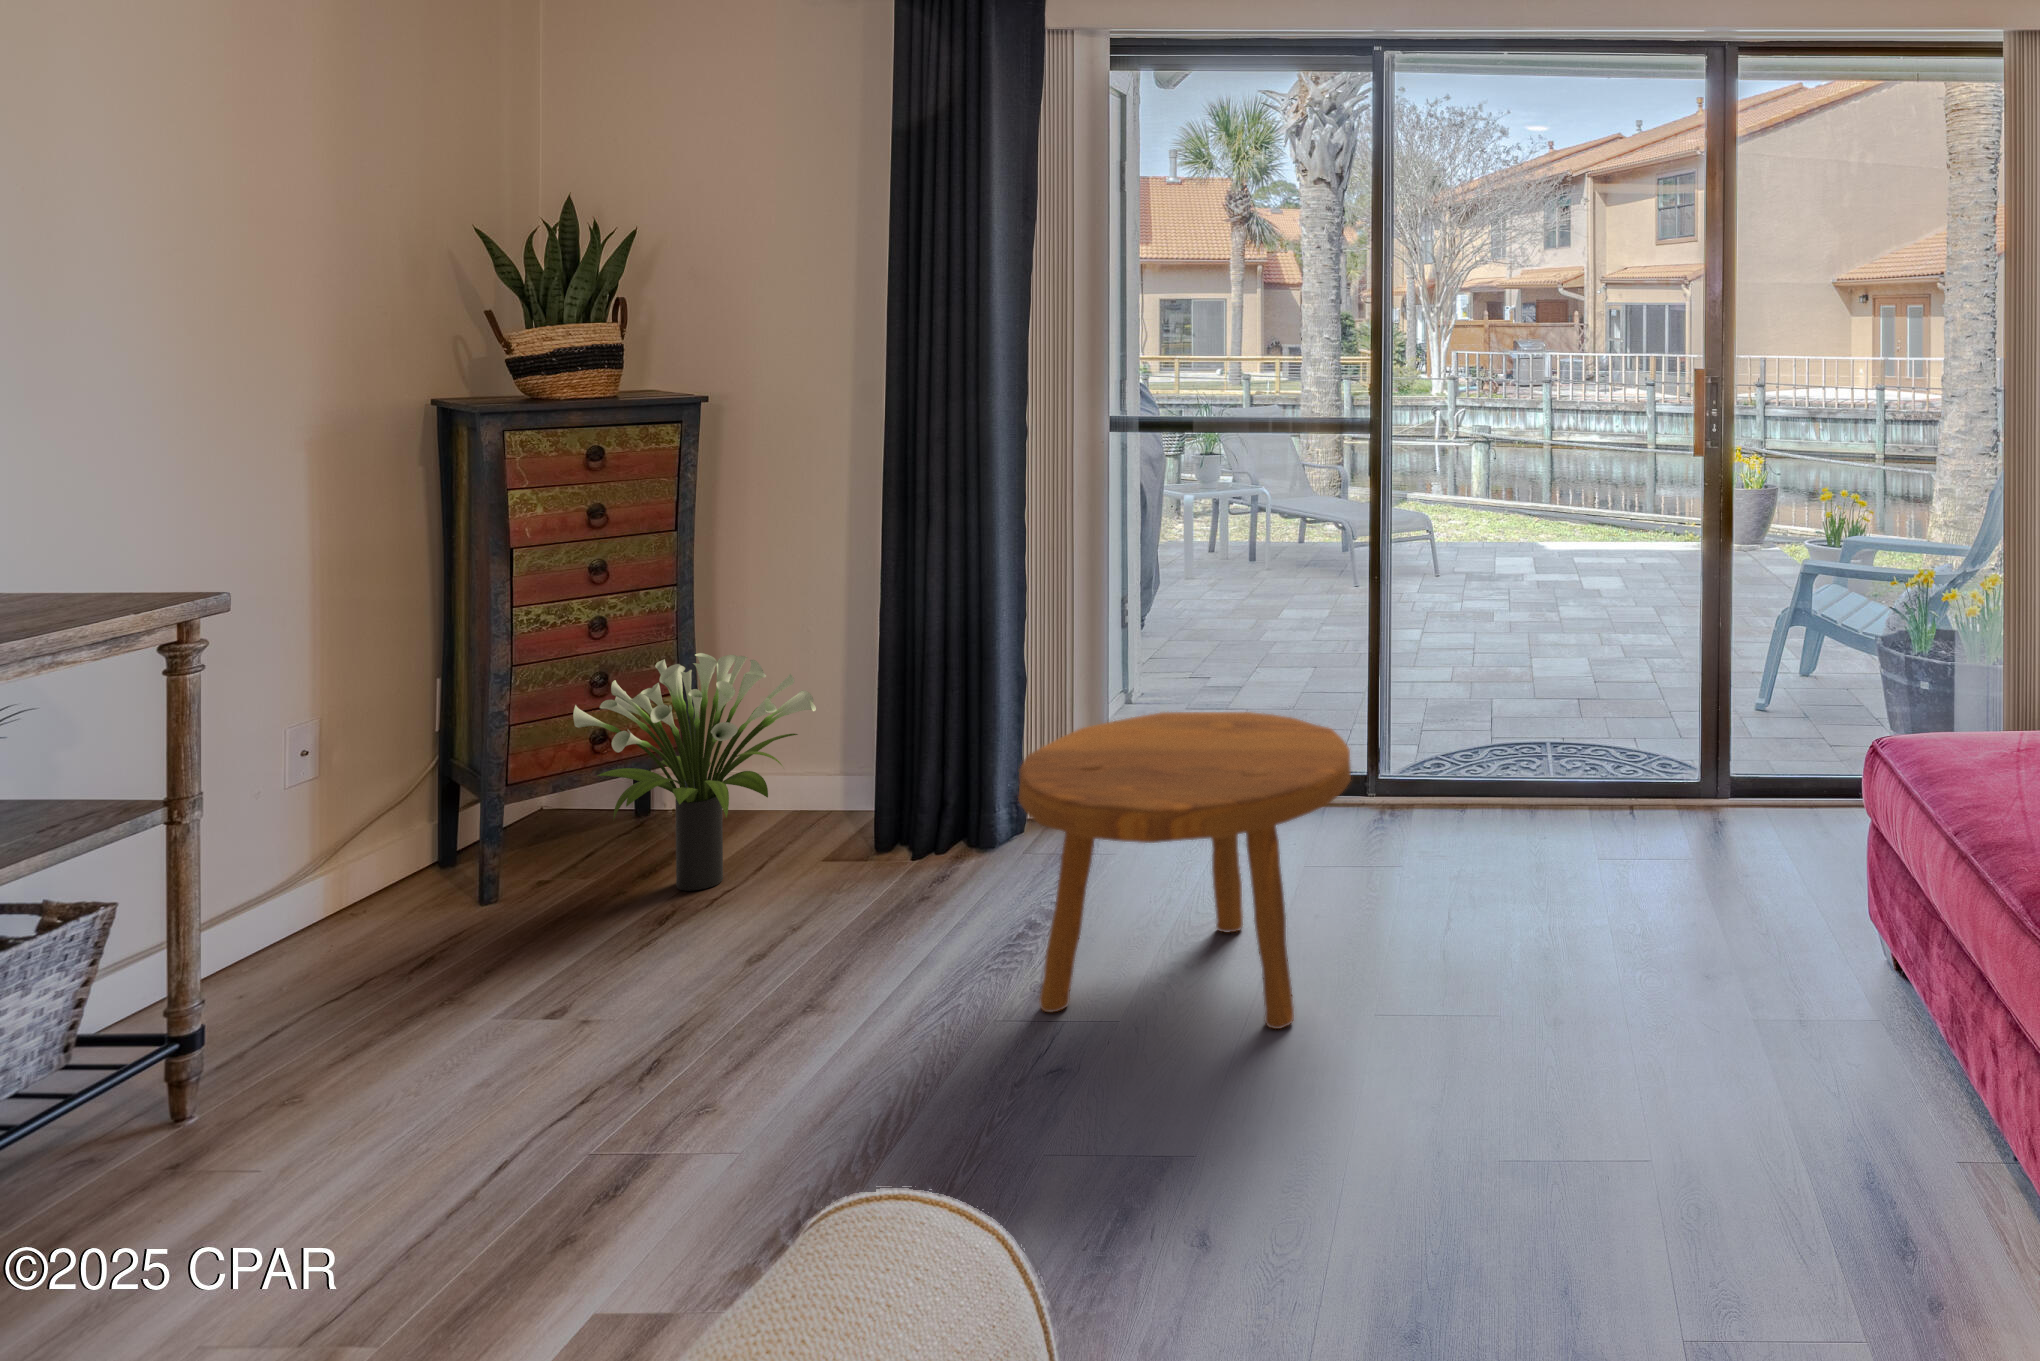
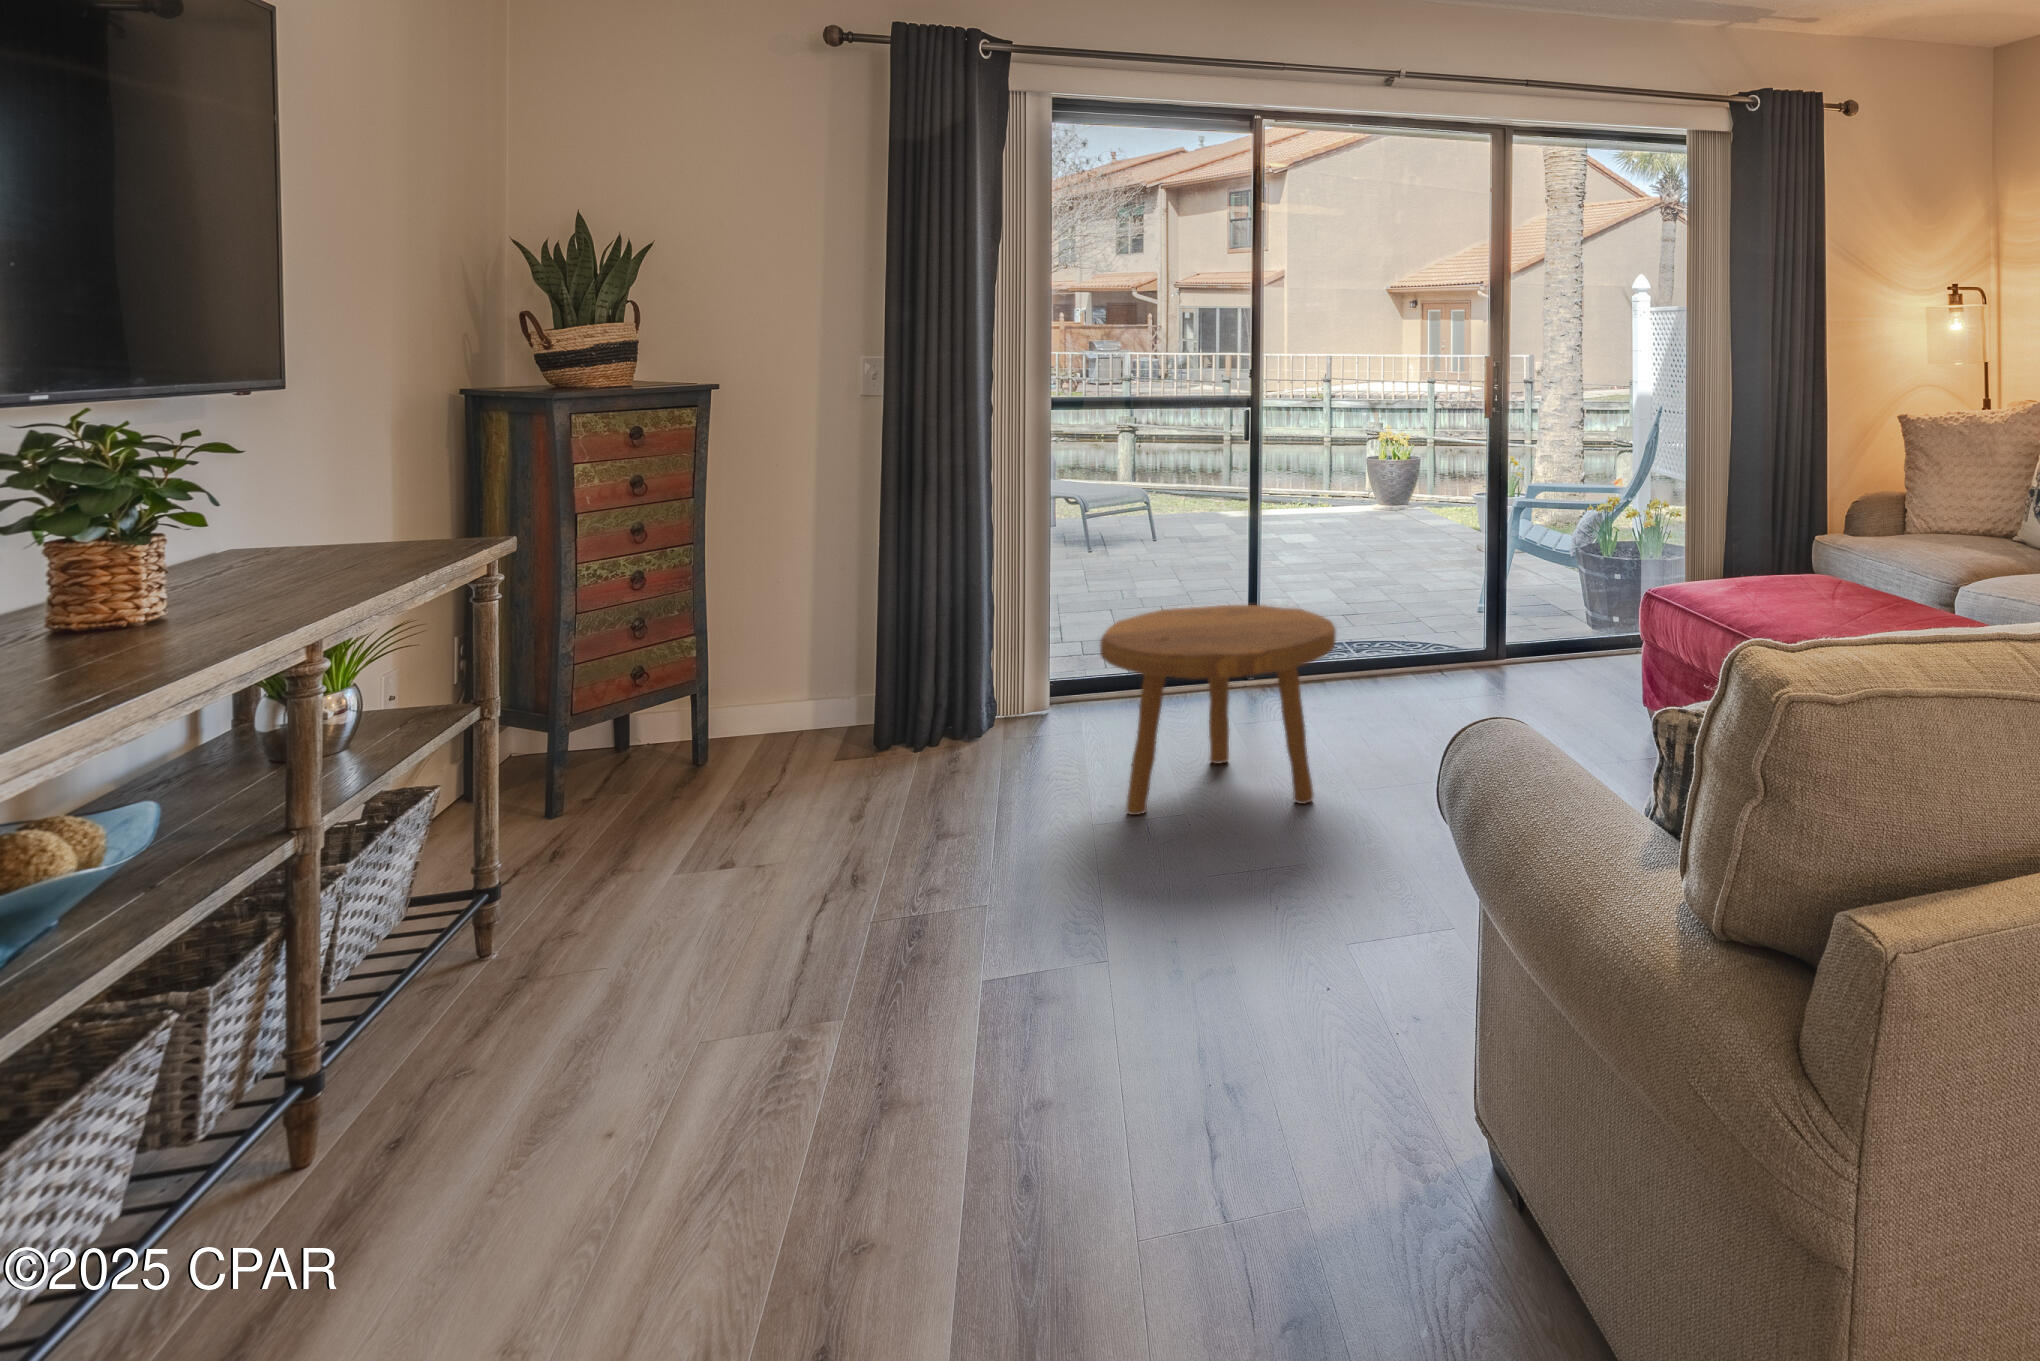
potted plant: present [573,653,816,891] -> none [651,593,853,788]

